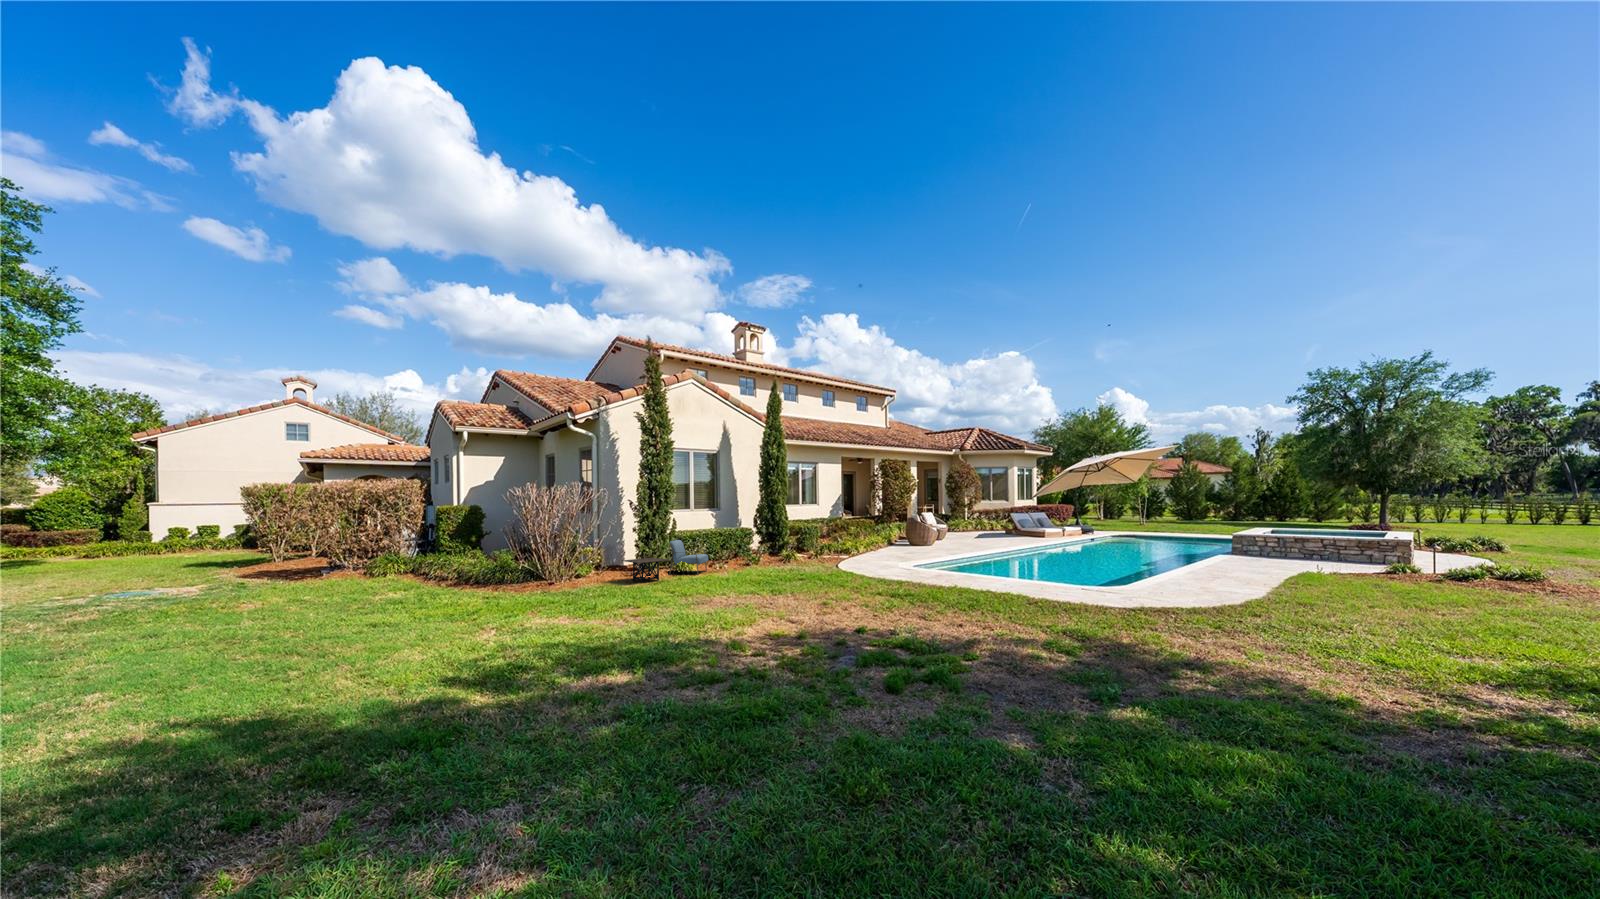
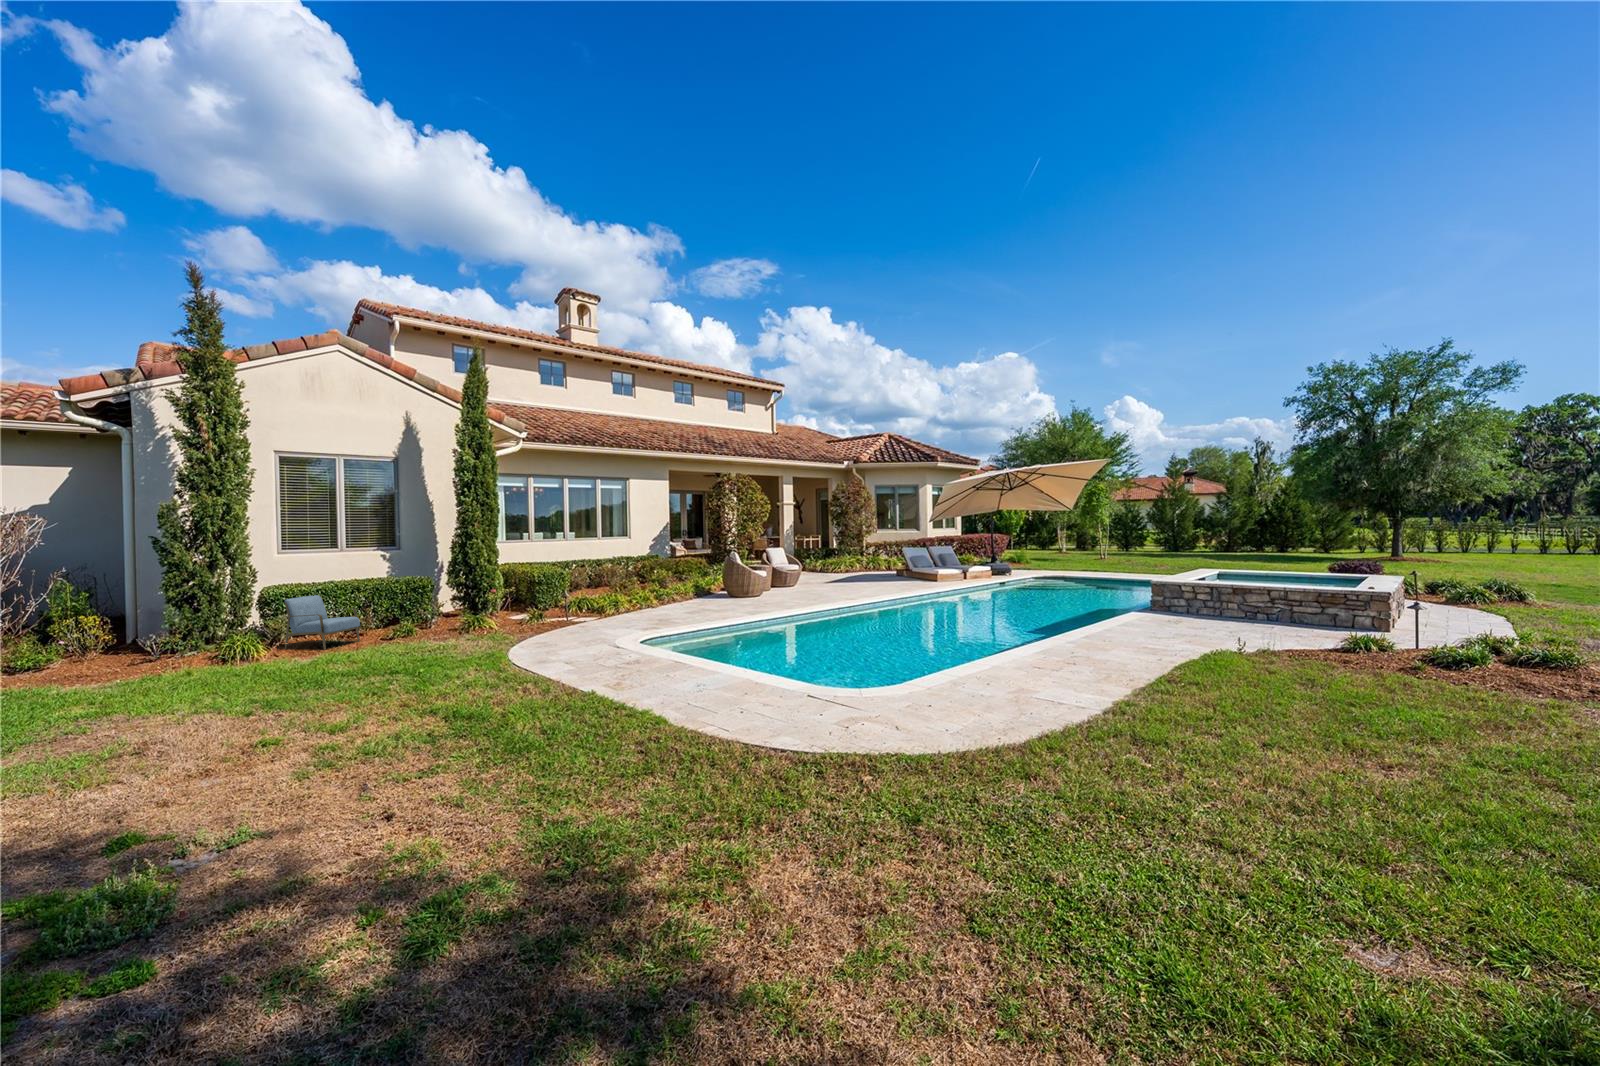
side table: present [622,558,669,582] -> none [168,626,246,669]

